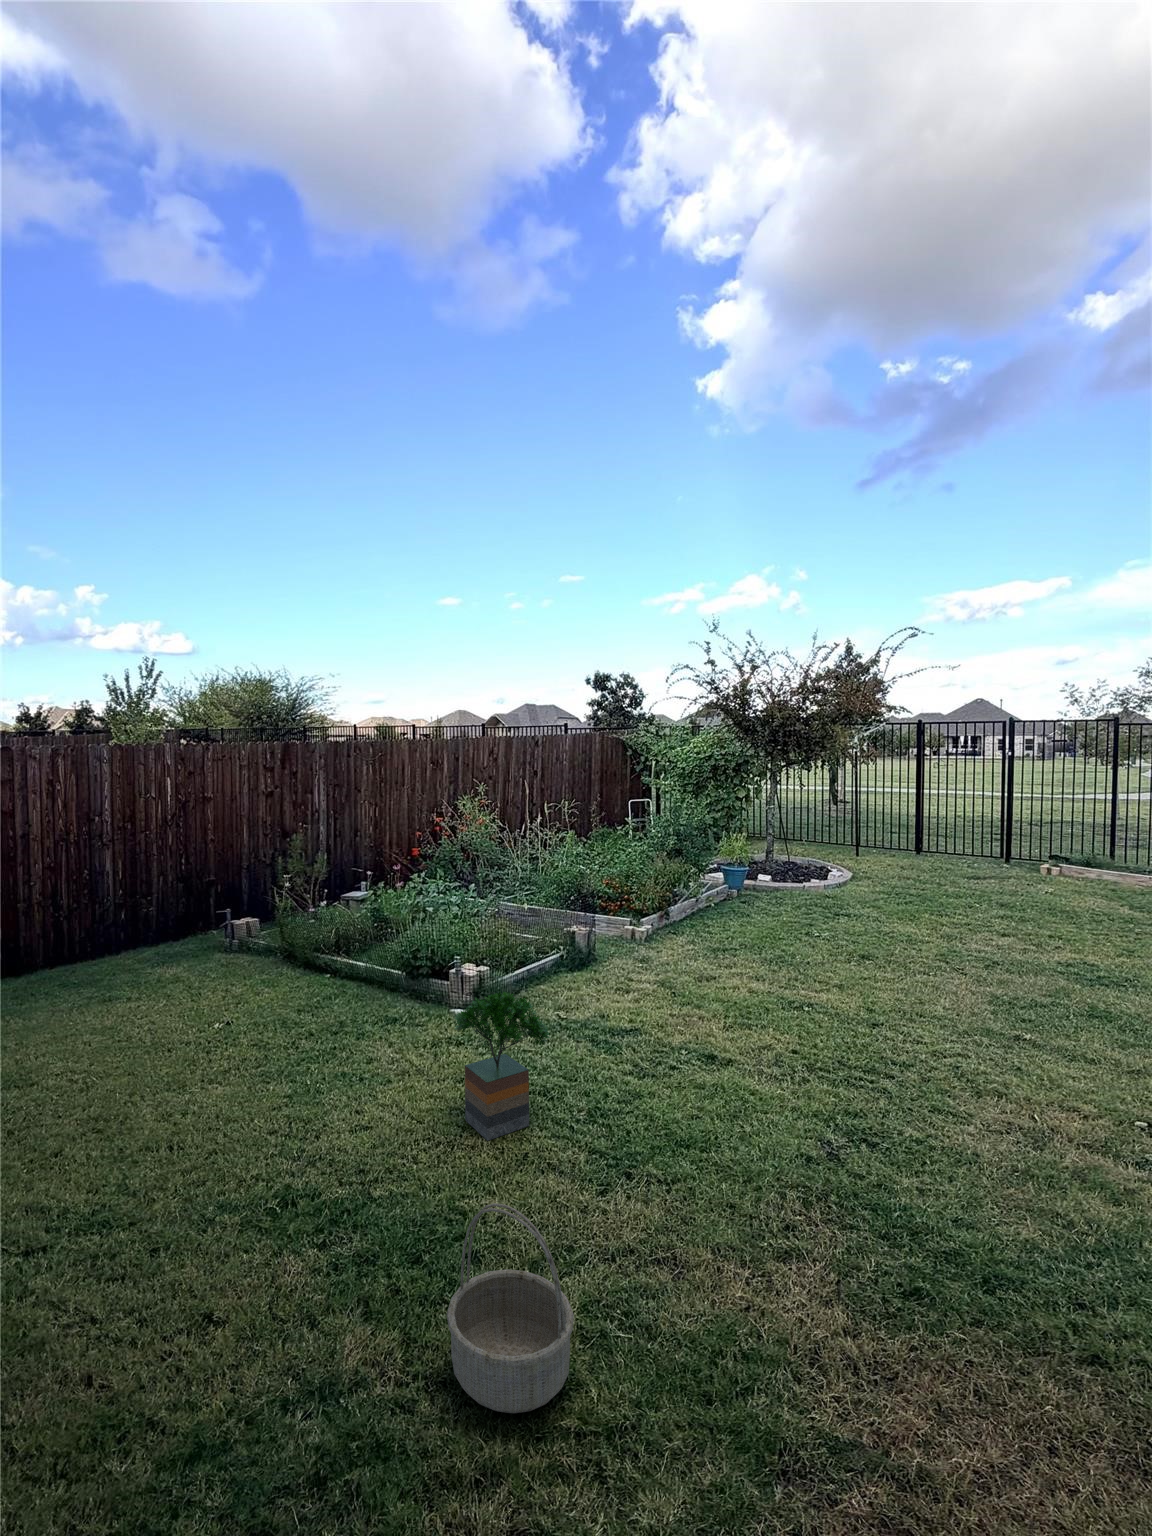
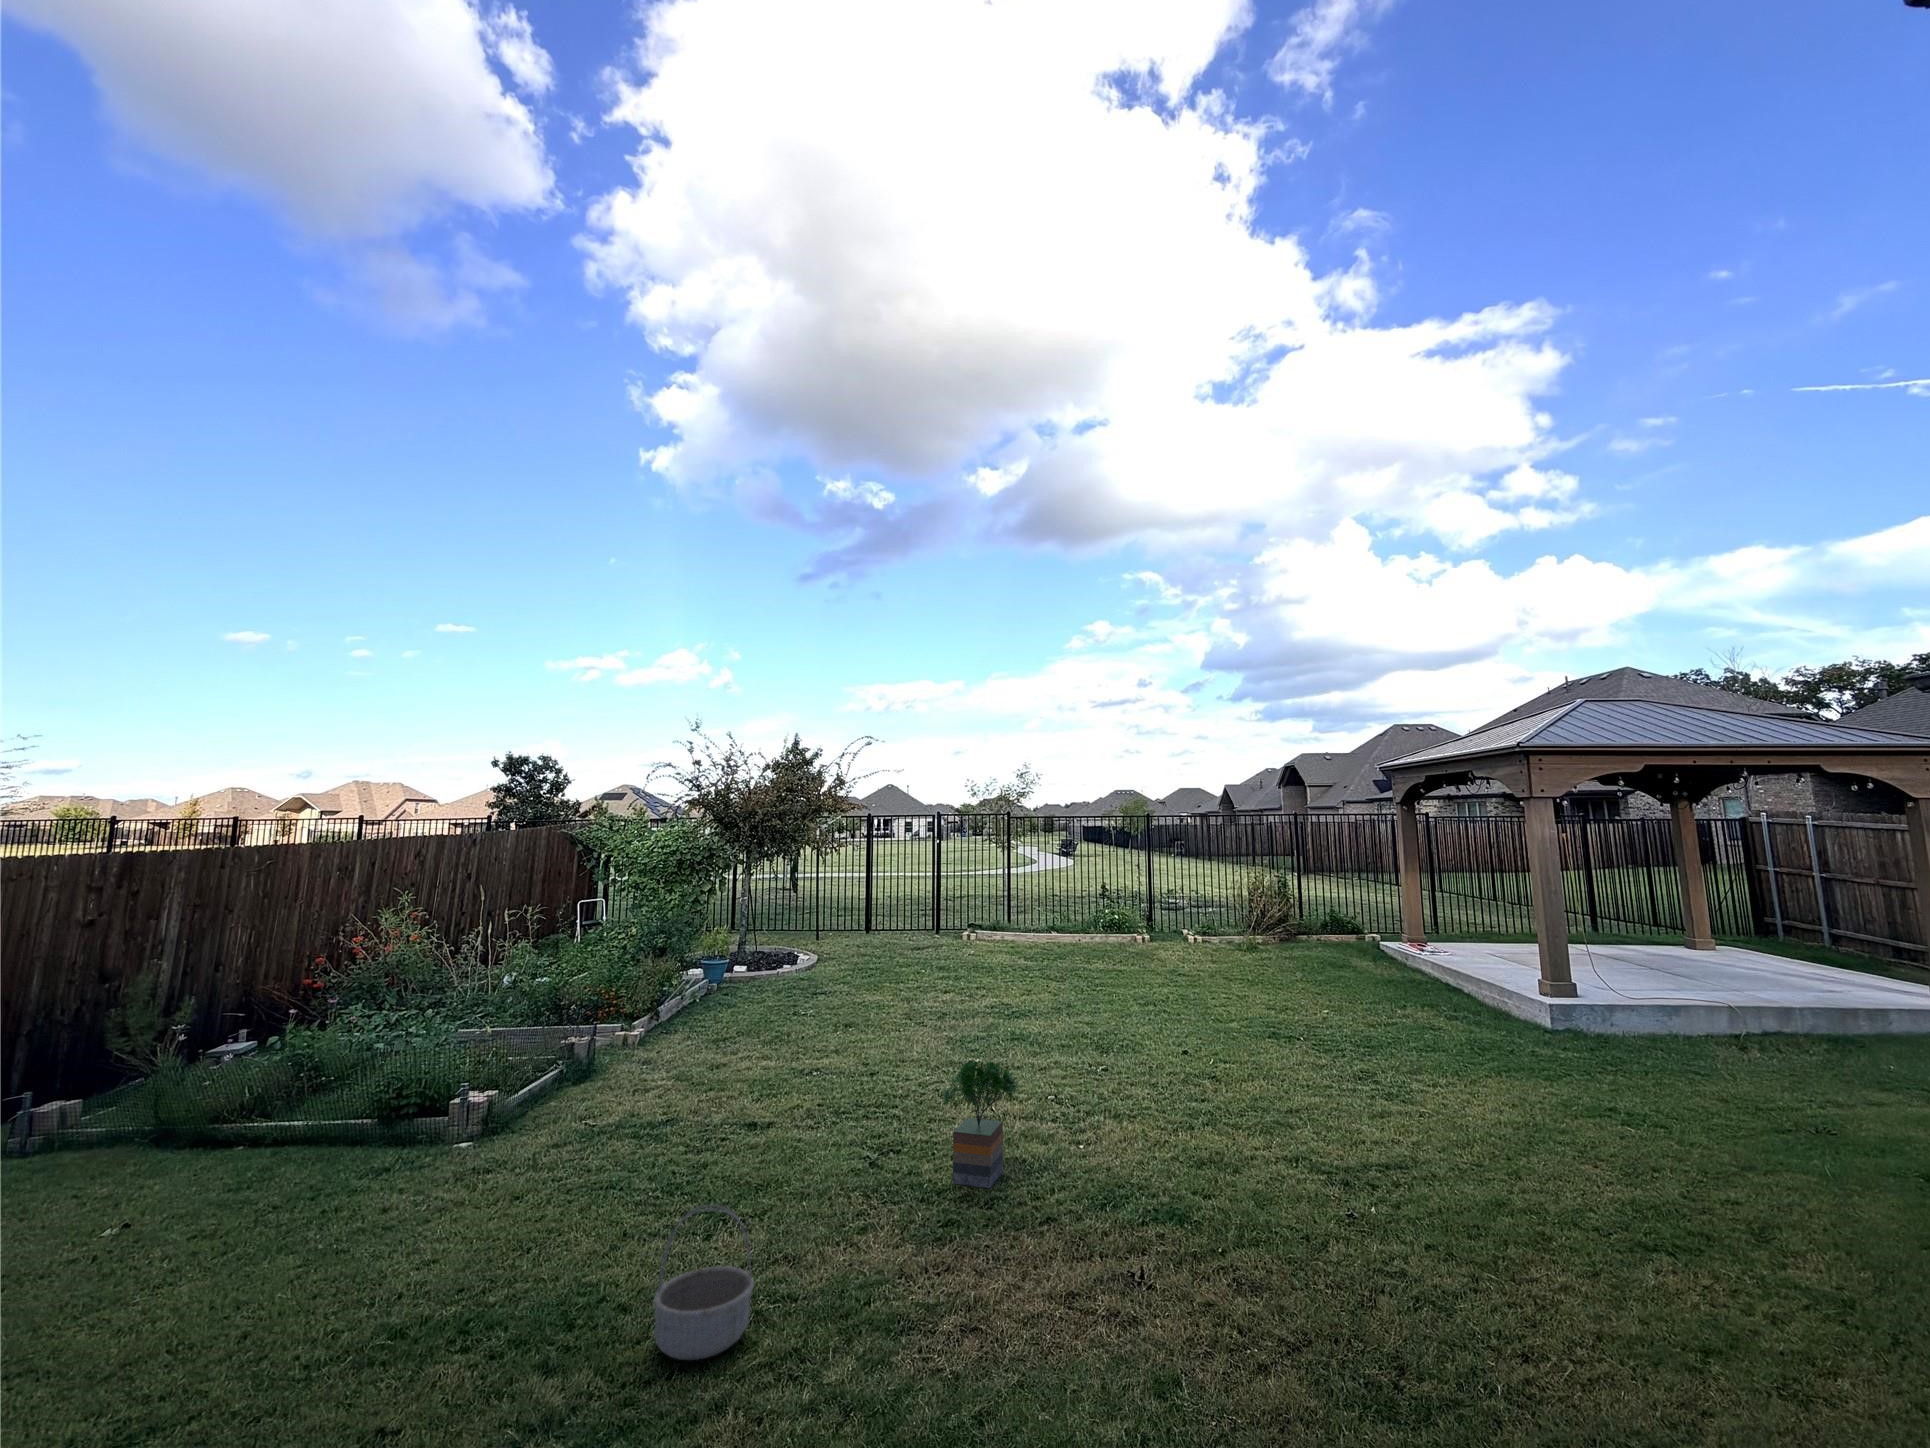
potted tree: present [454,992,549,1141] -> present [943,1061,1019,1188]

